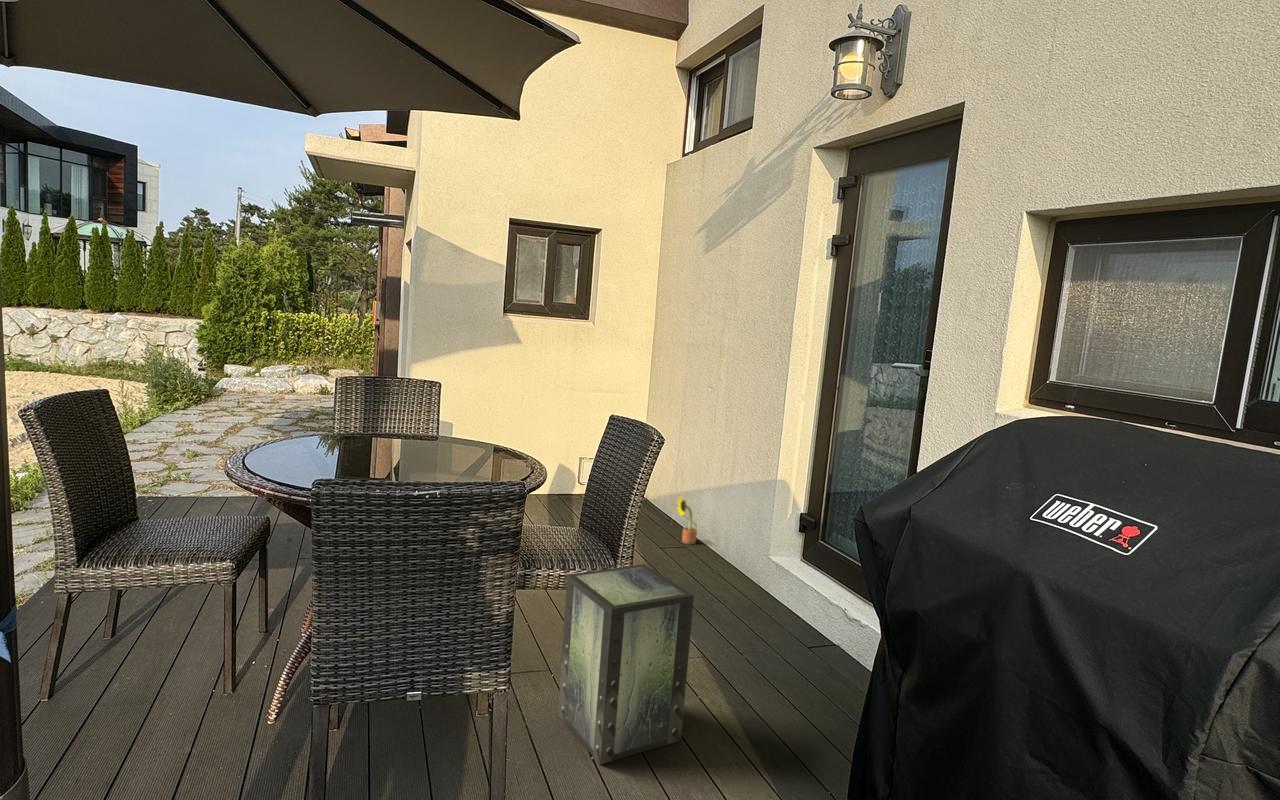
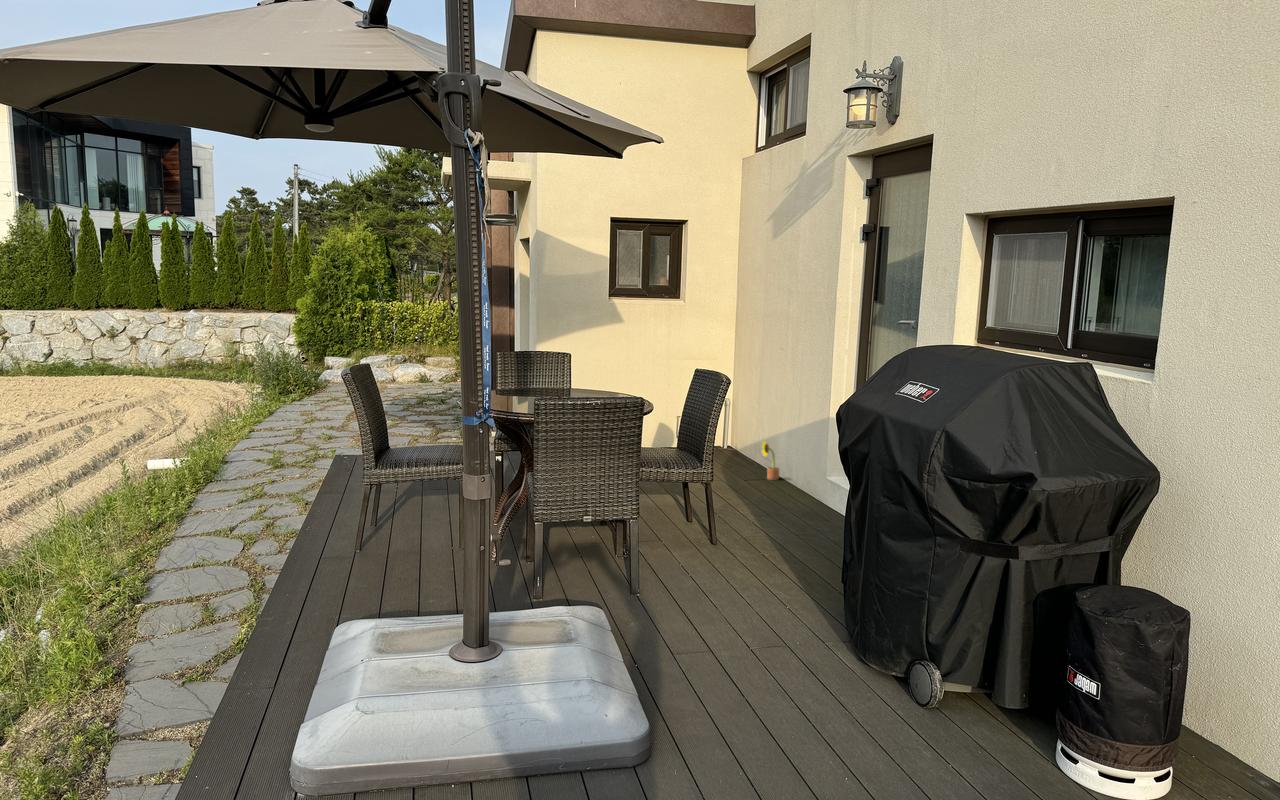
storage box: present [558,564,694,765] -> none [672,463,754,576]

